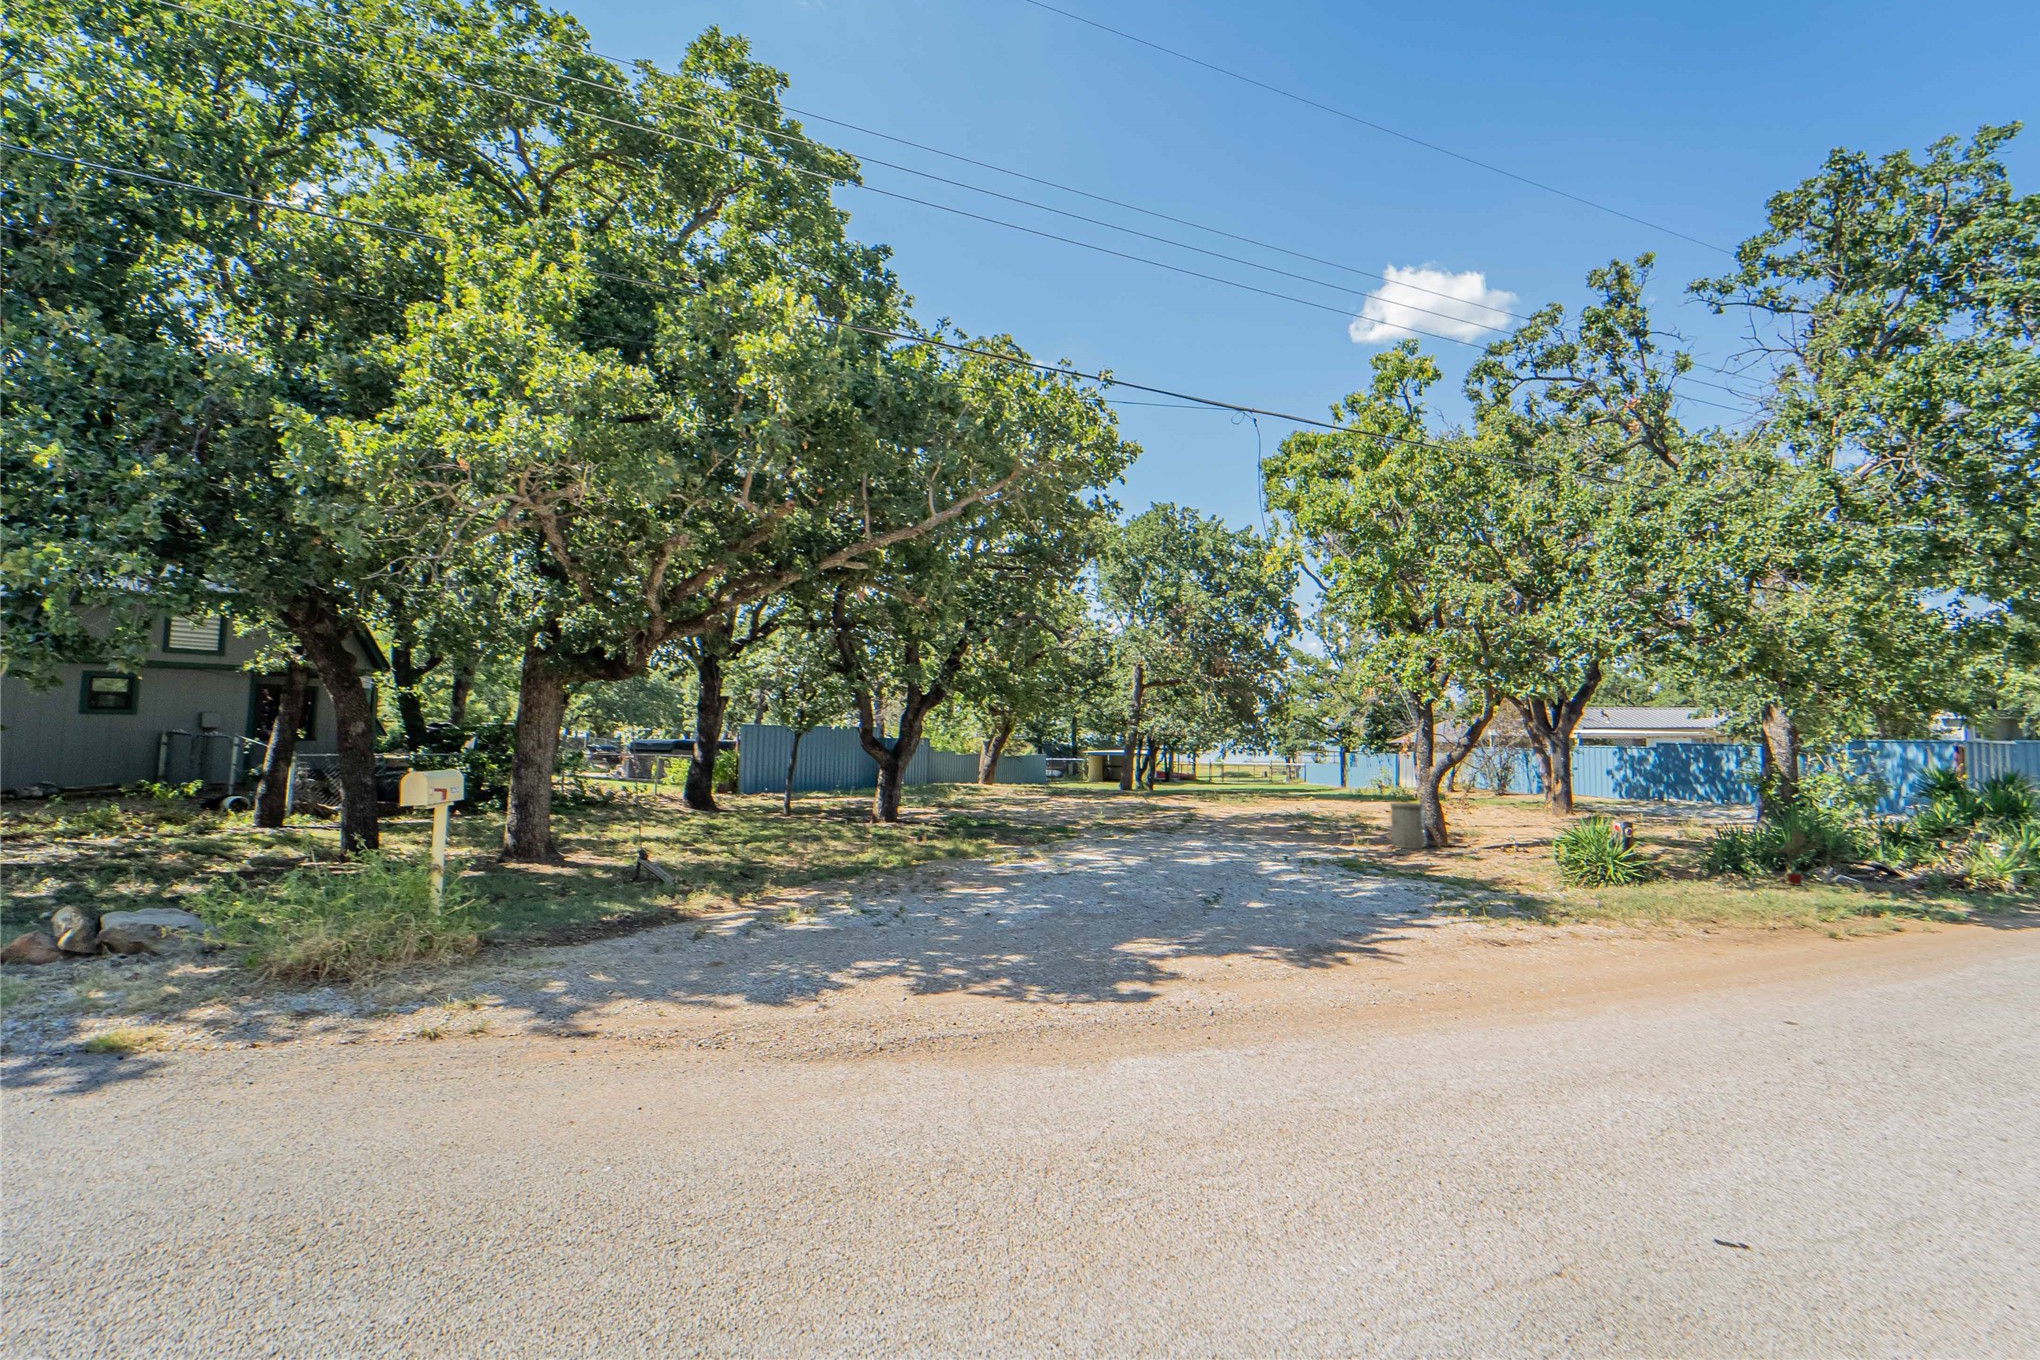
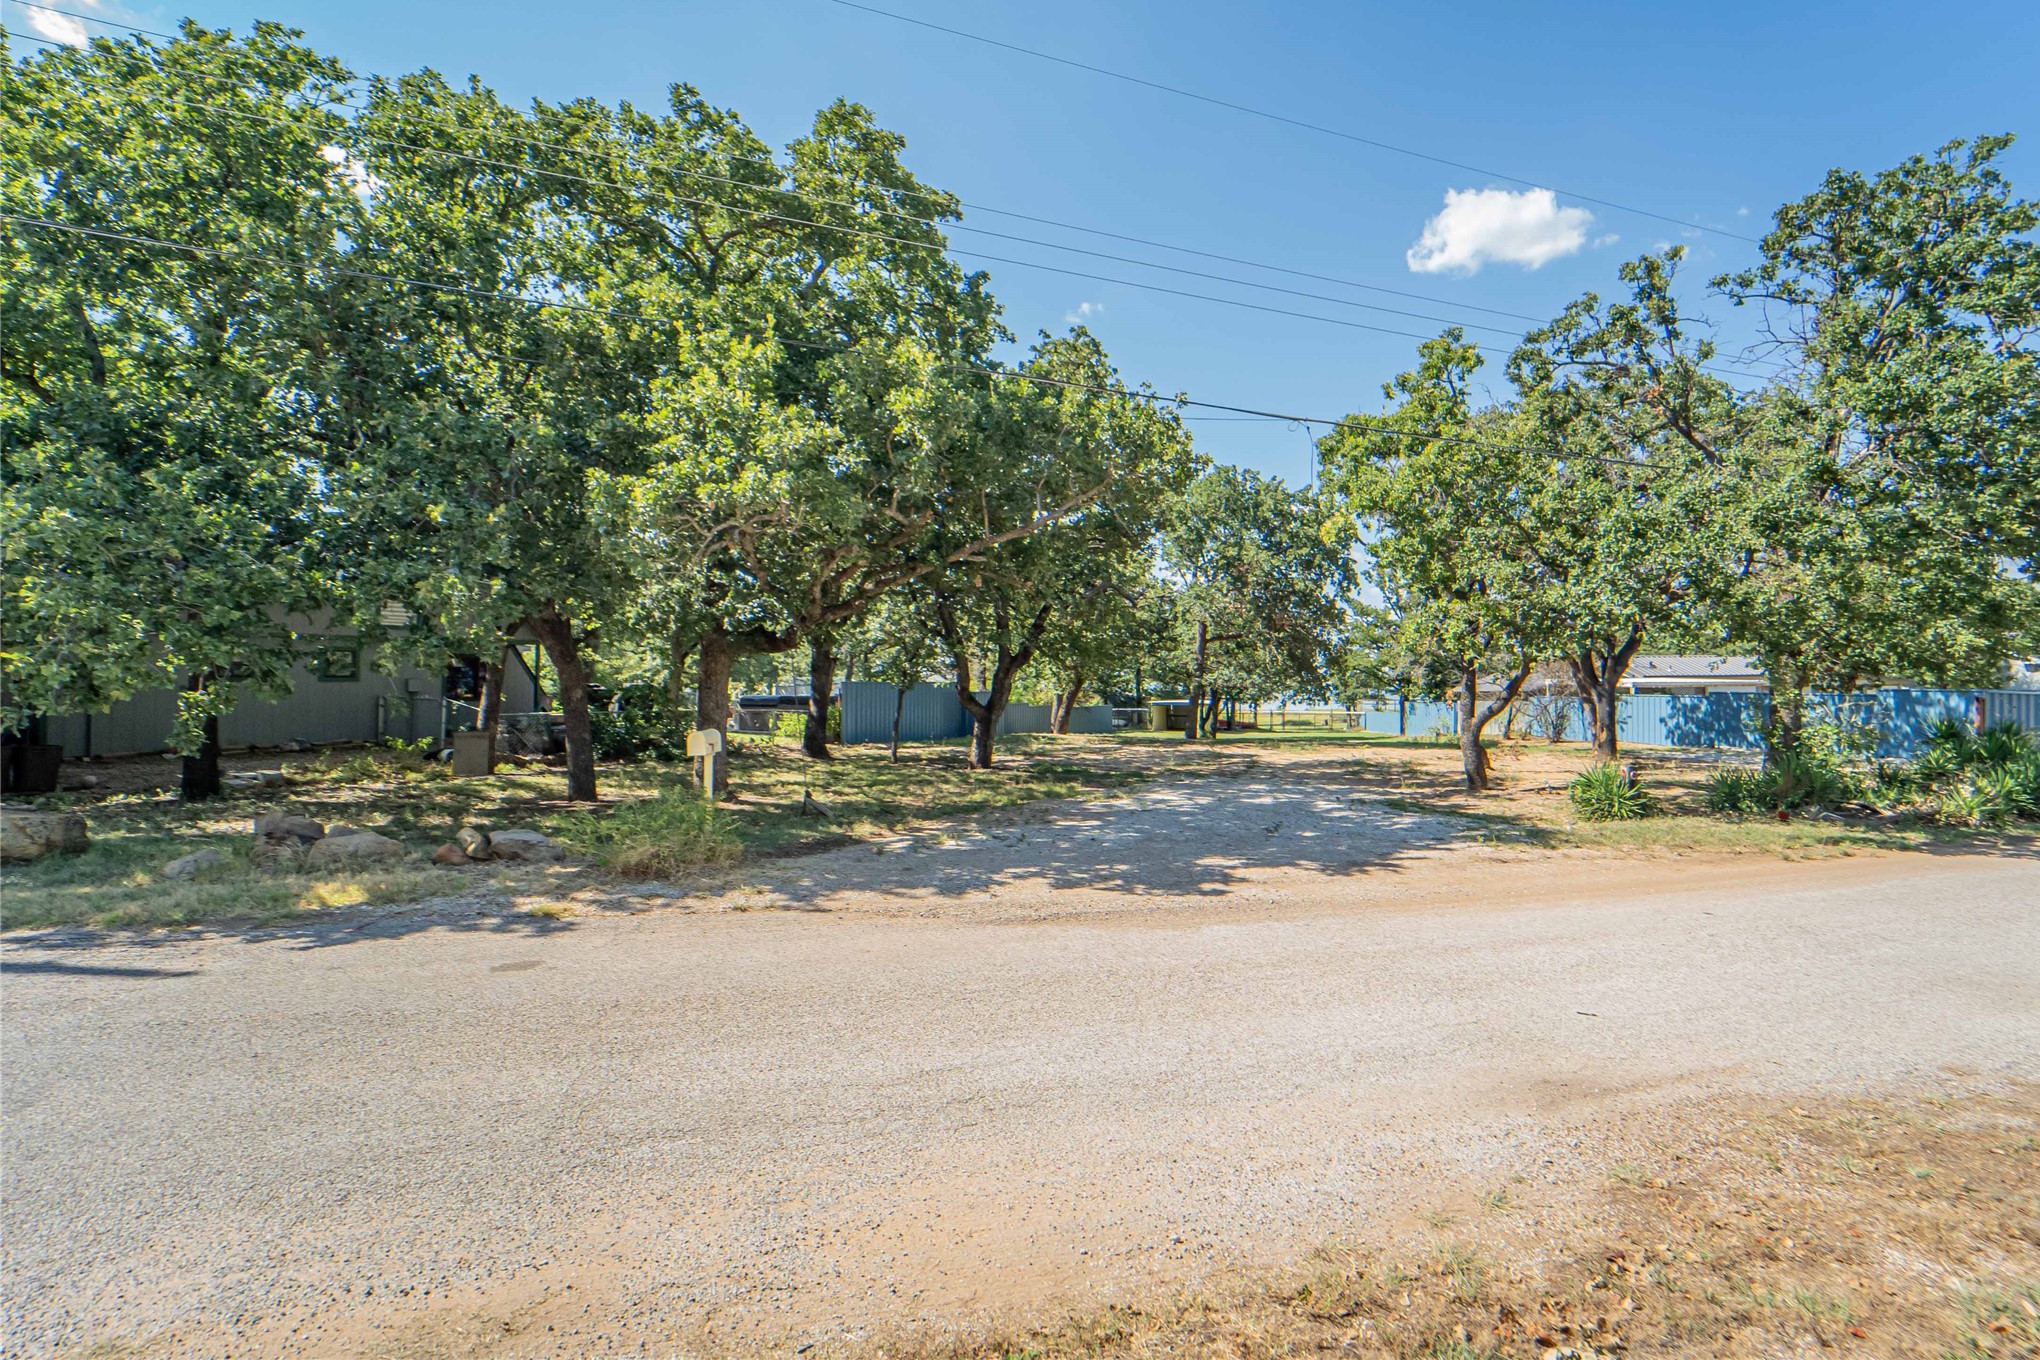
trash can: present [1391,802,1424,849] -> present [451,732,489,776]

